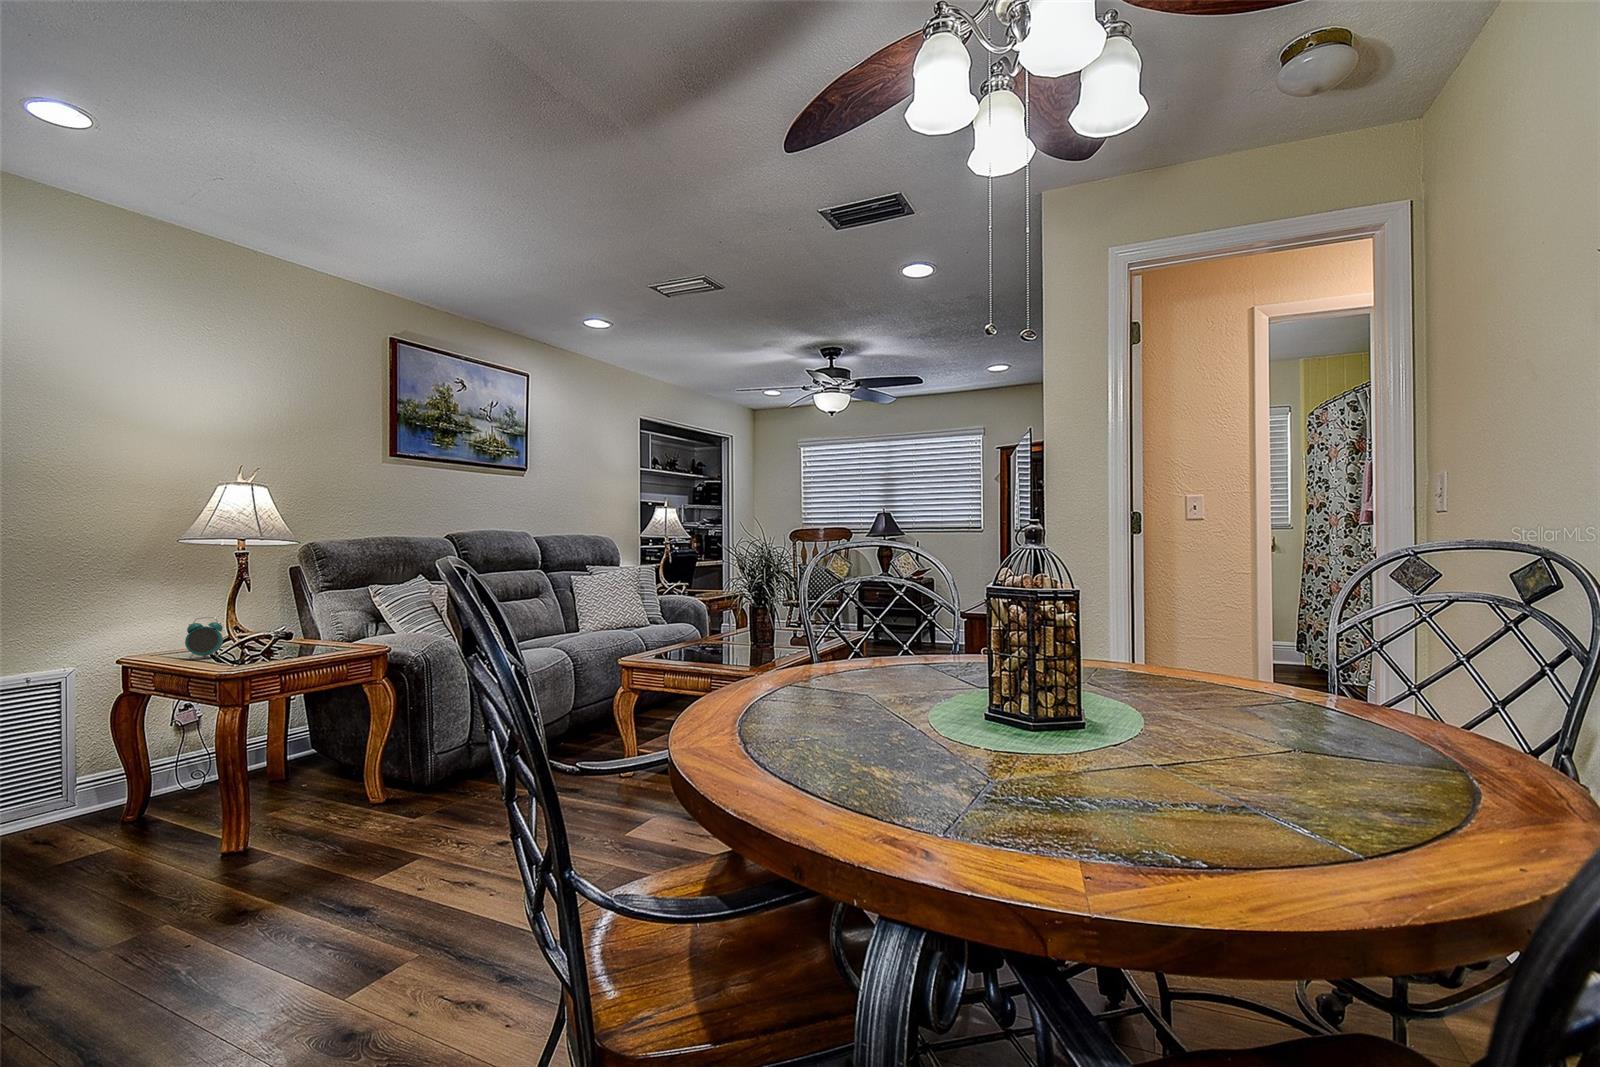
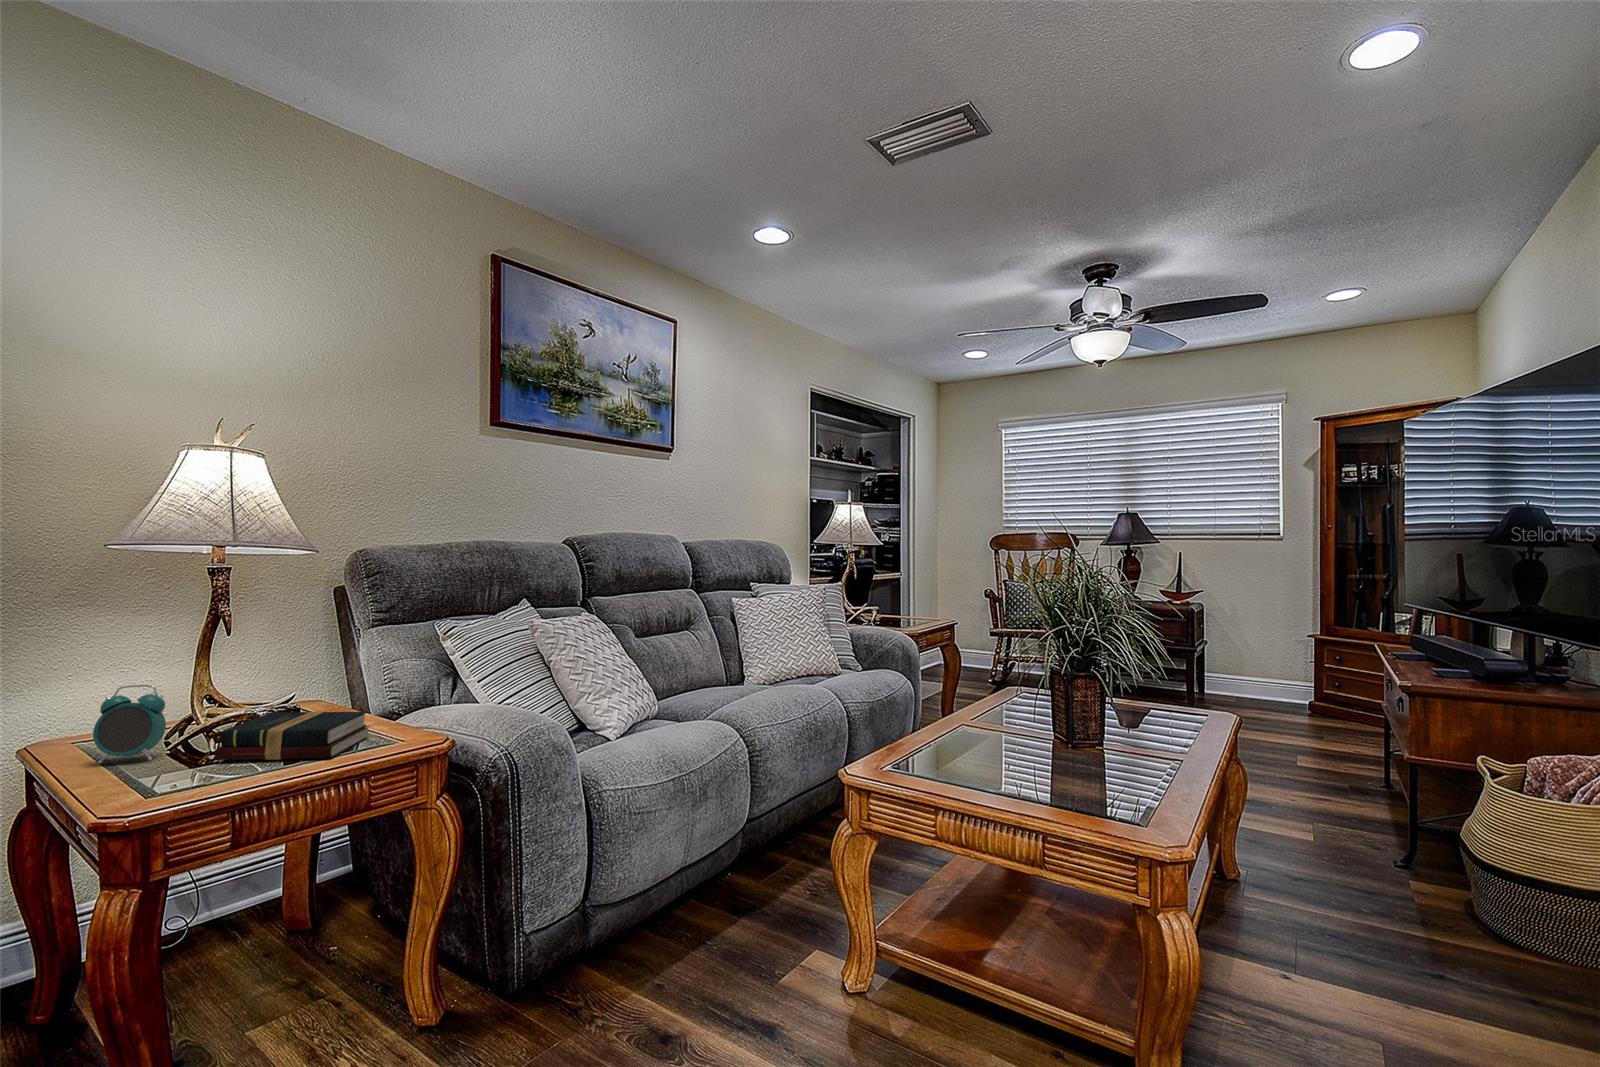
hardback book: none [259,633,340,655] -> present [215,711,370,760]

